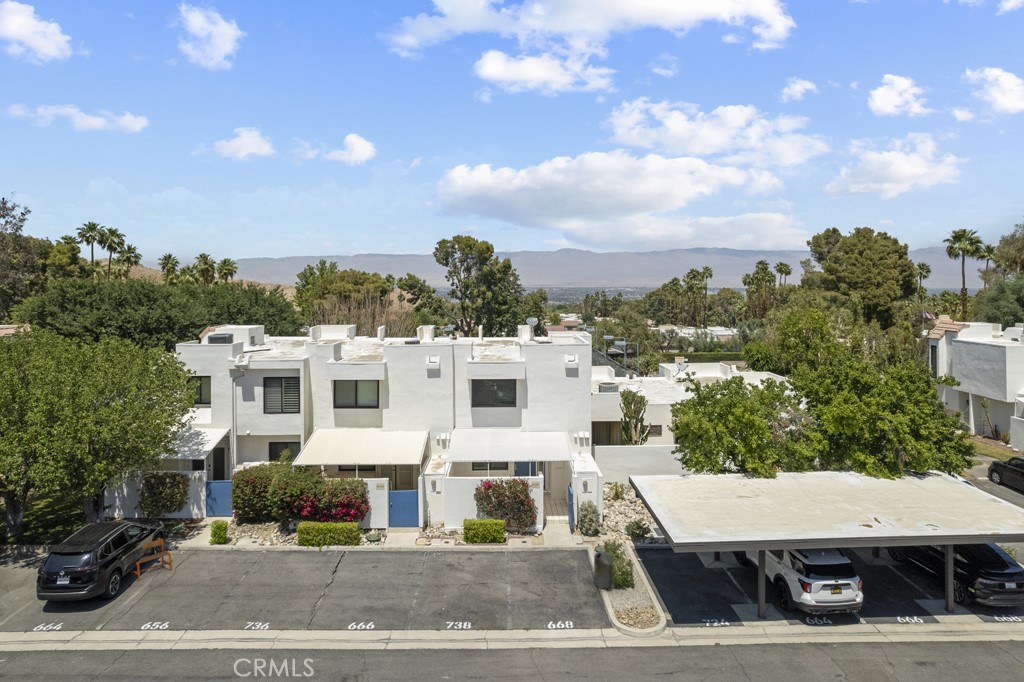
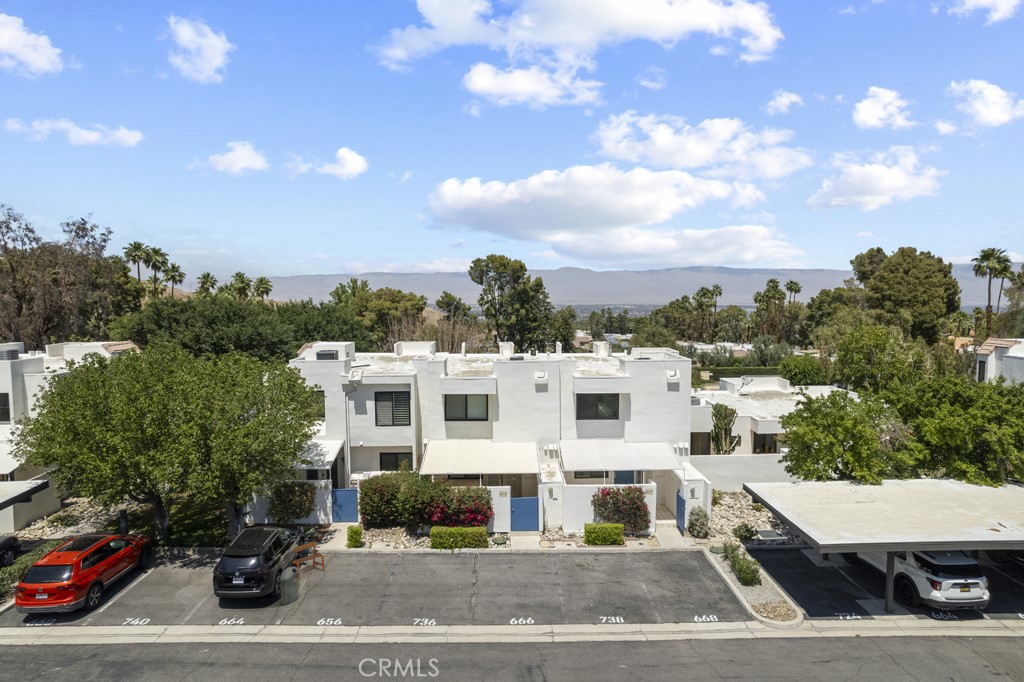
trash can: present [594,551,613,590] -> present [281,567,300,605]

